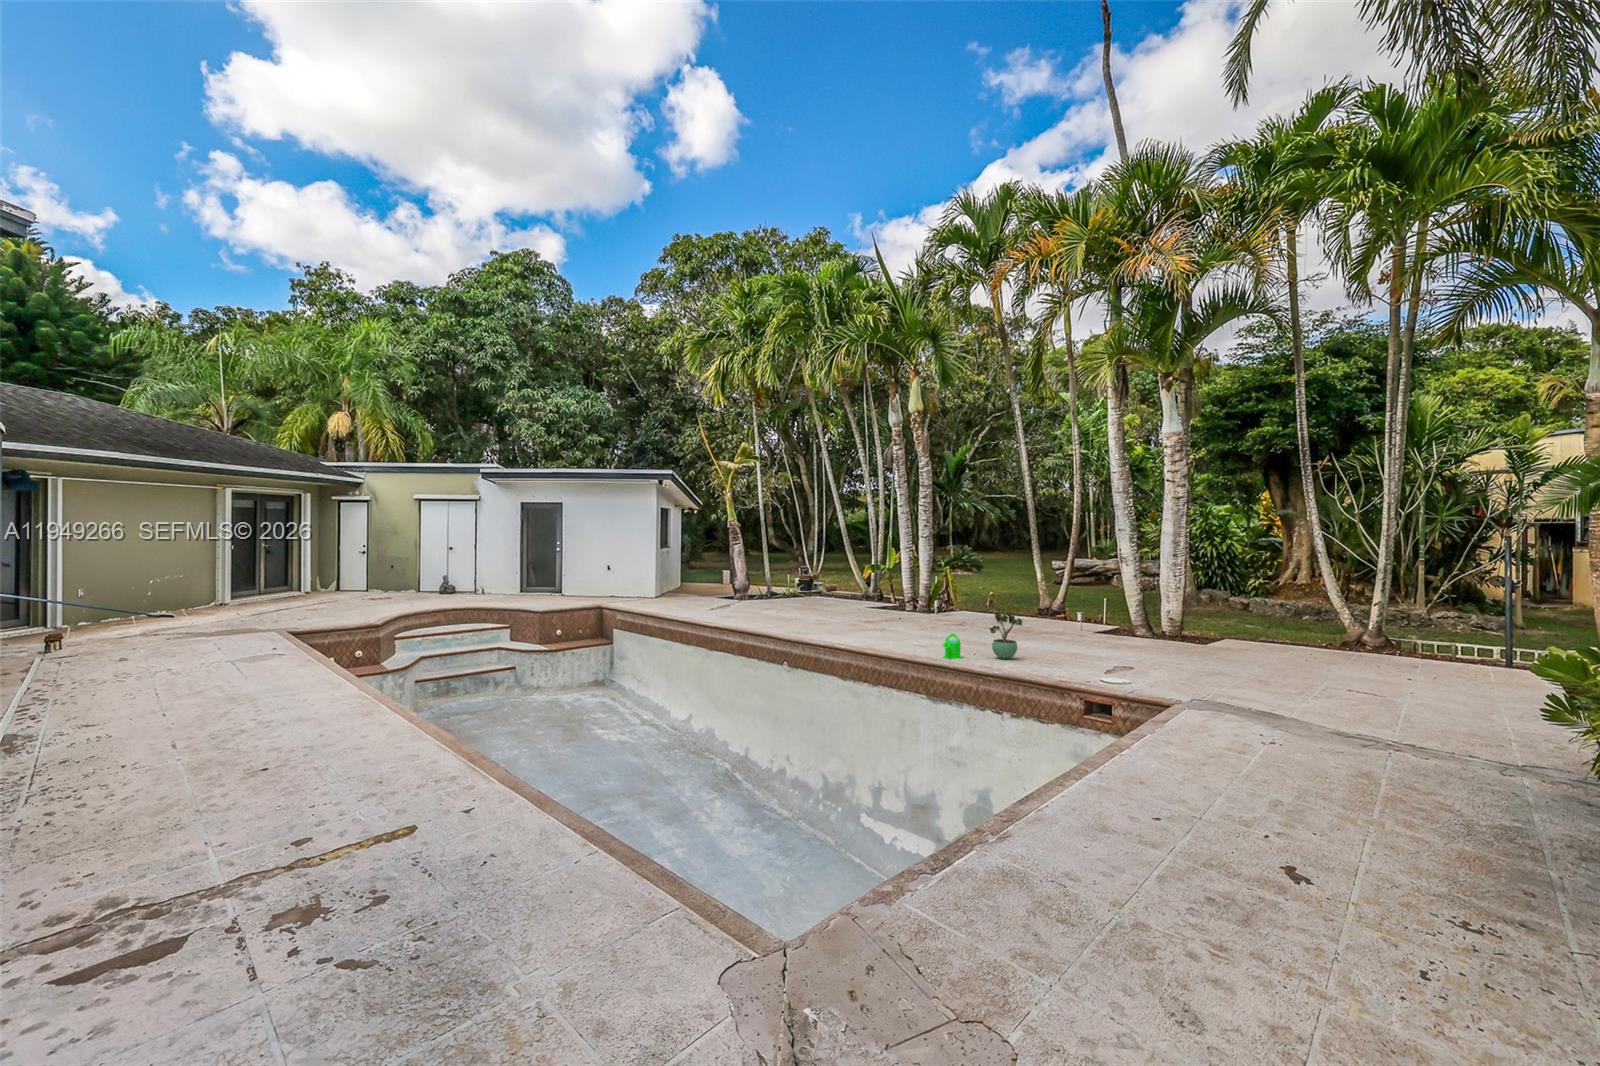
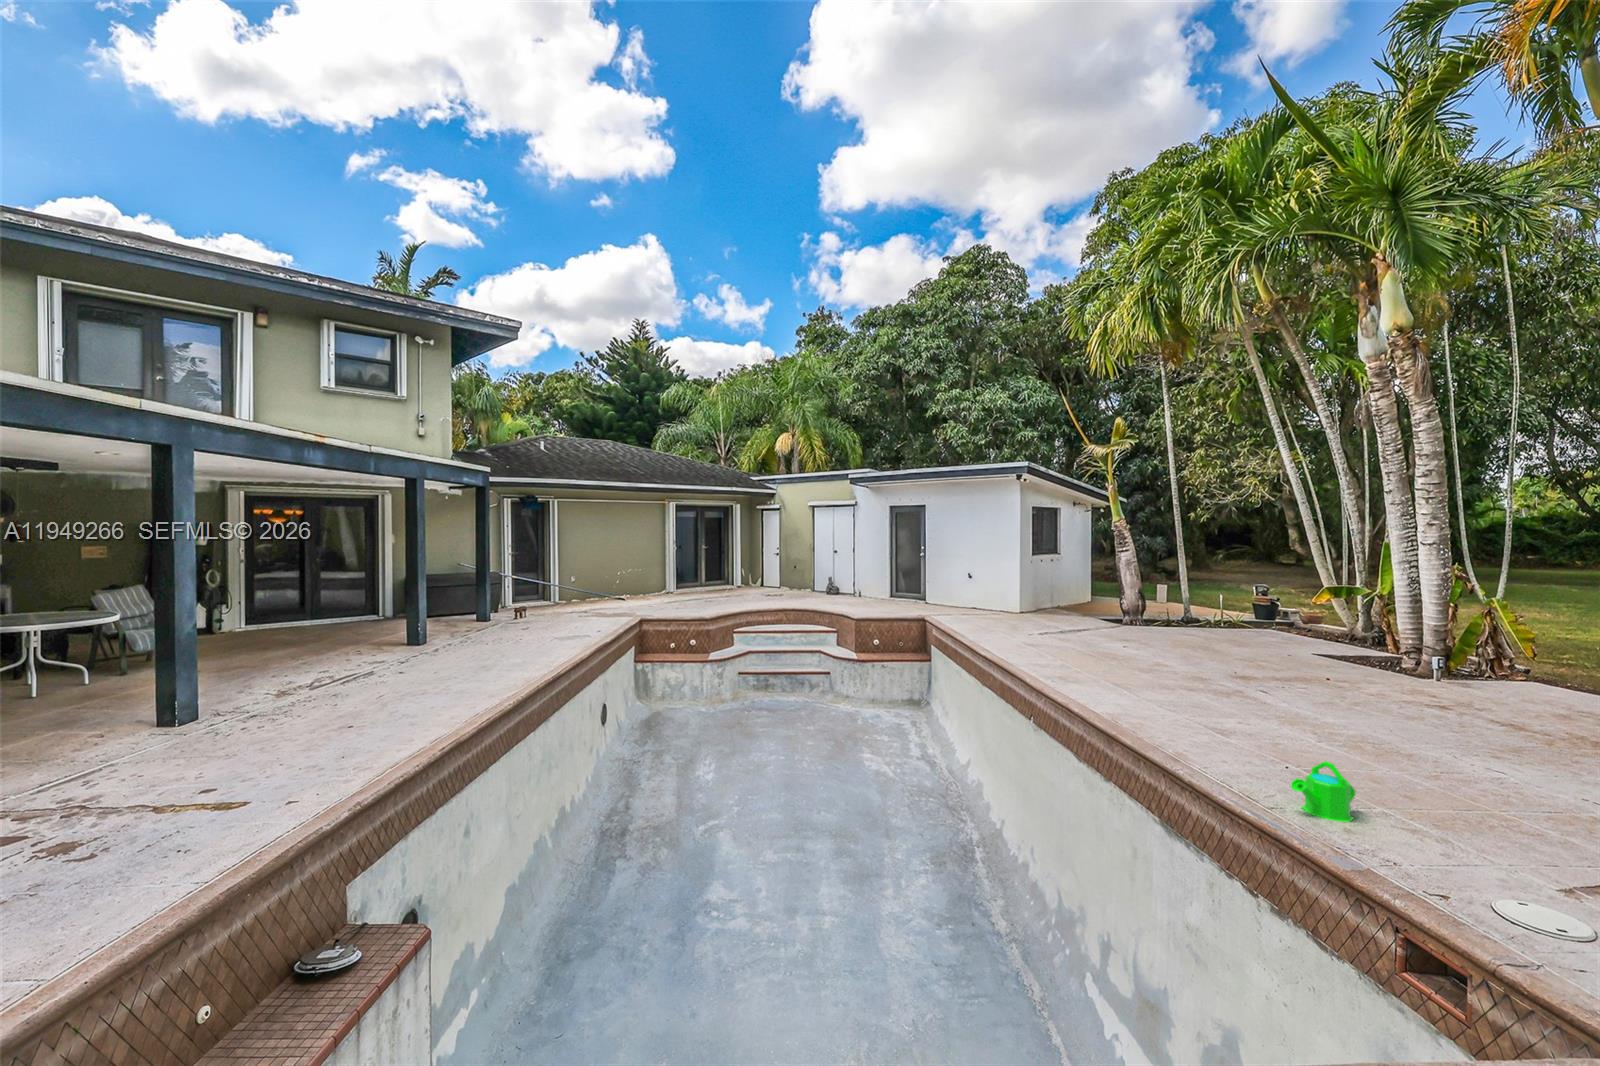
potted plant: present [990,611,1022,659] -> none [1442,736,1556,857]

